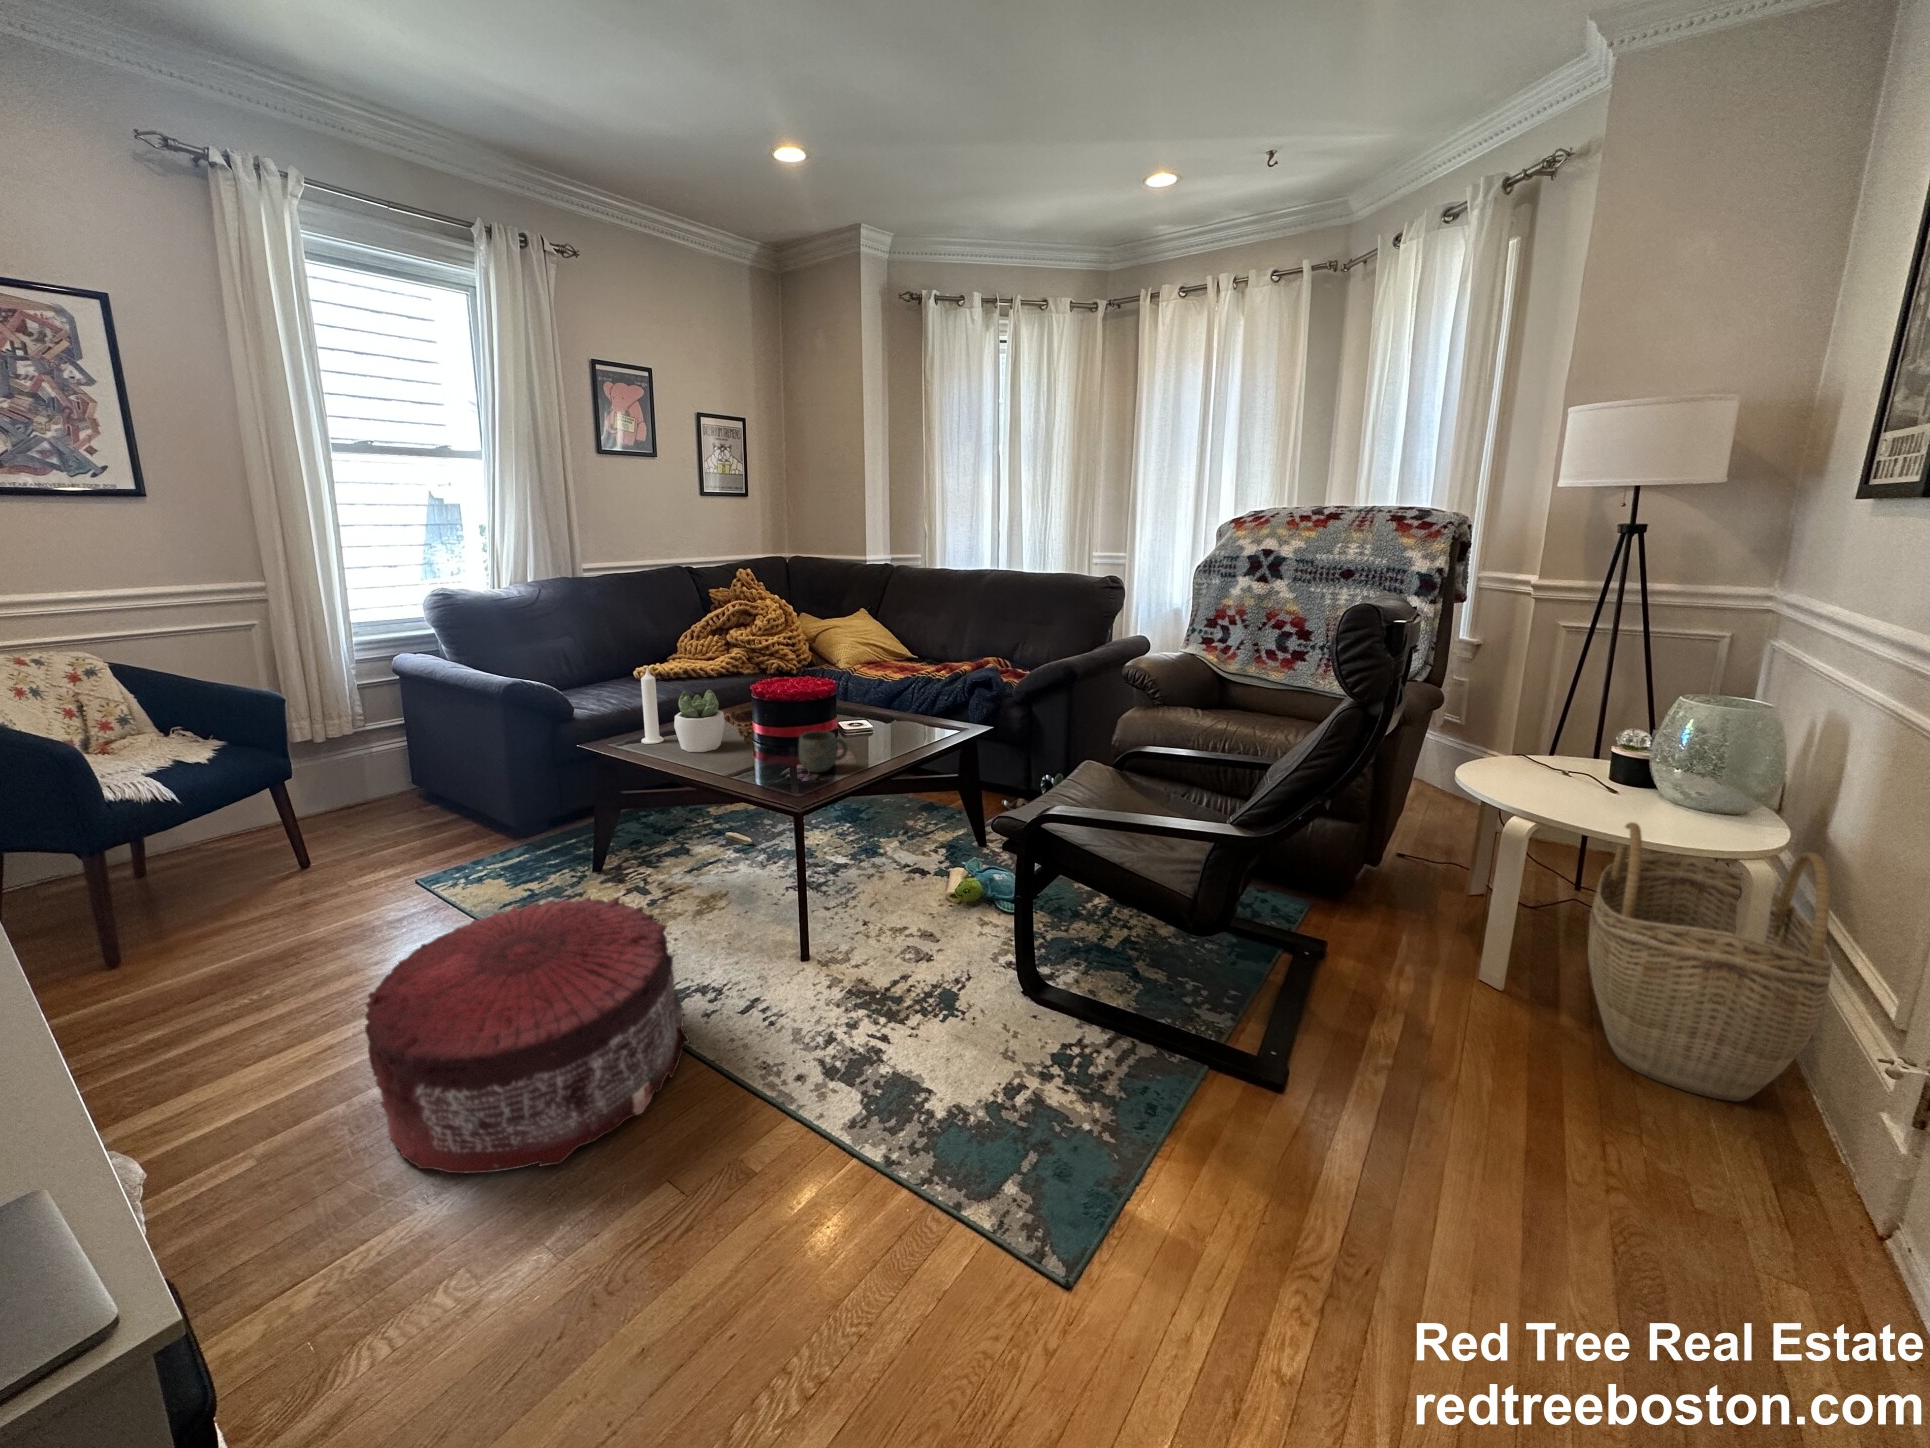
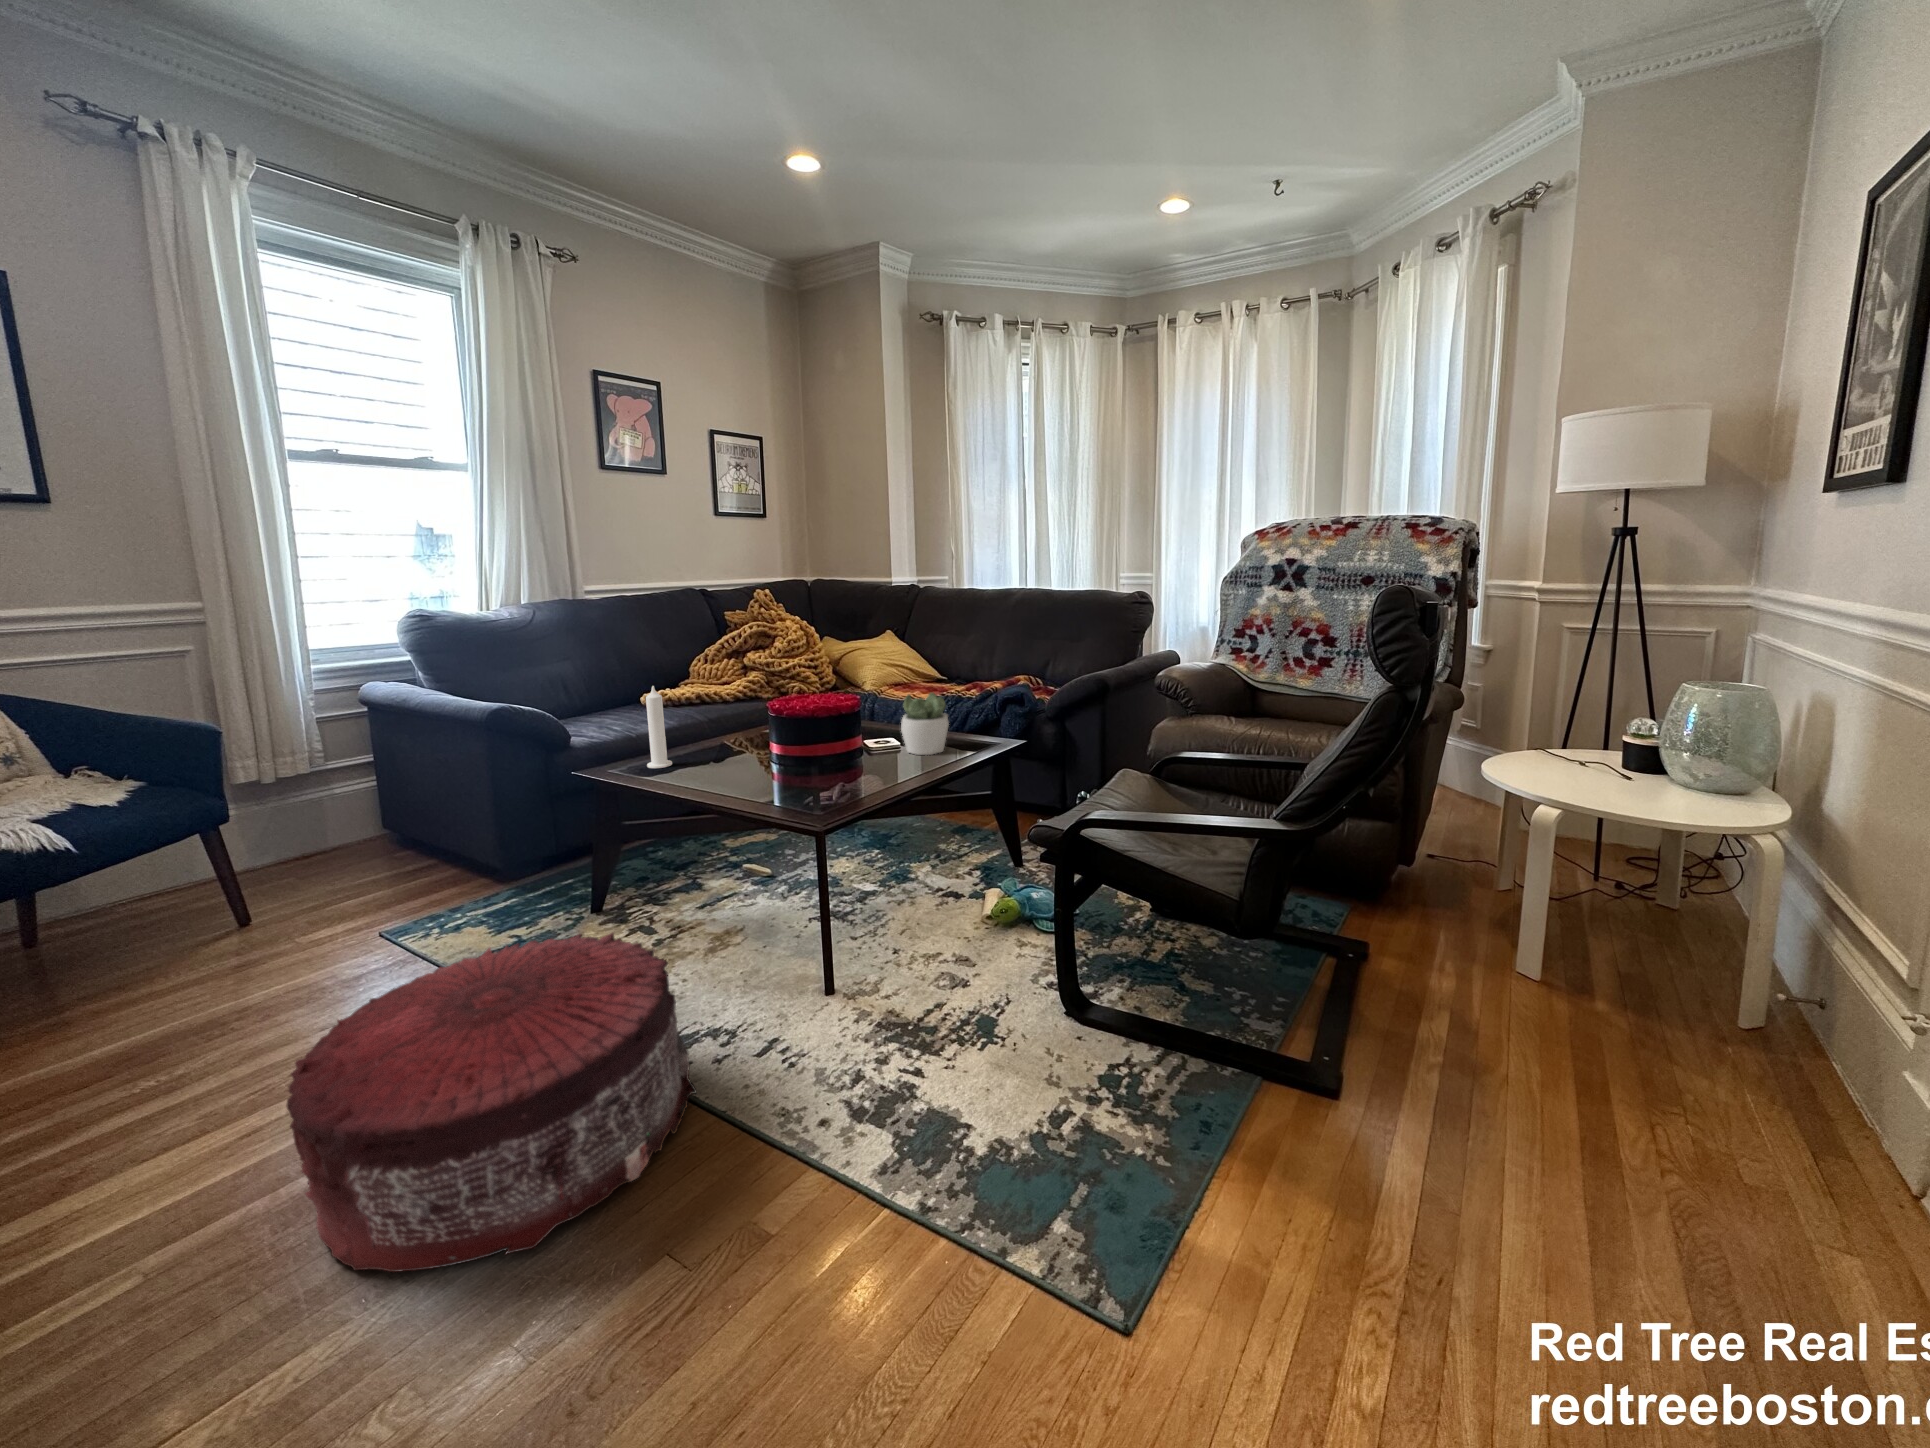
succulent plant: present [674,690,725,752] -> present [901,692,949,755]
mug: present [799,731,848,772] -> none [820,745,874,789]
woven basket: present [1588,822,1832,1102] -> none [1618,802,1847,1073]

